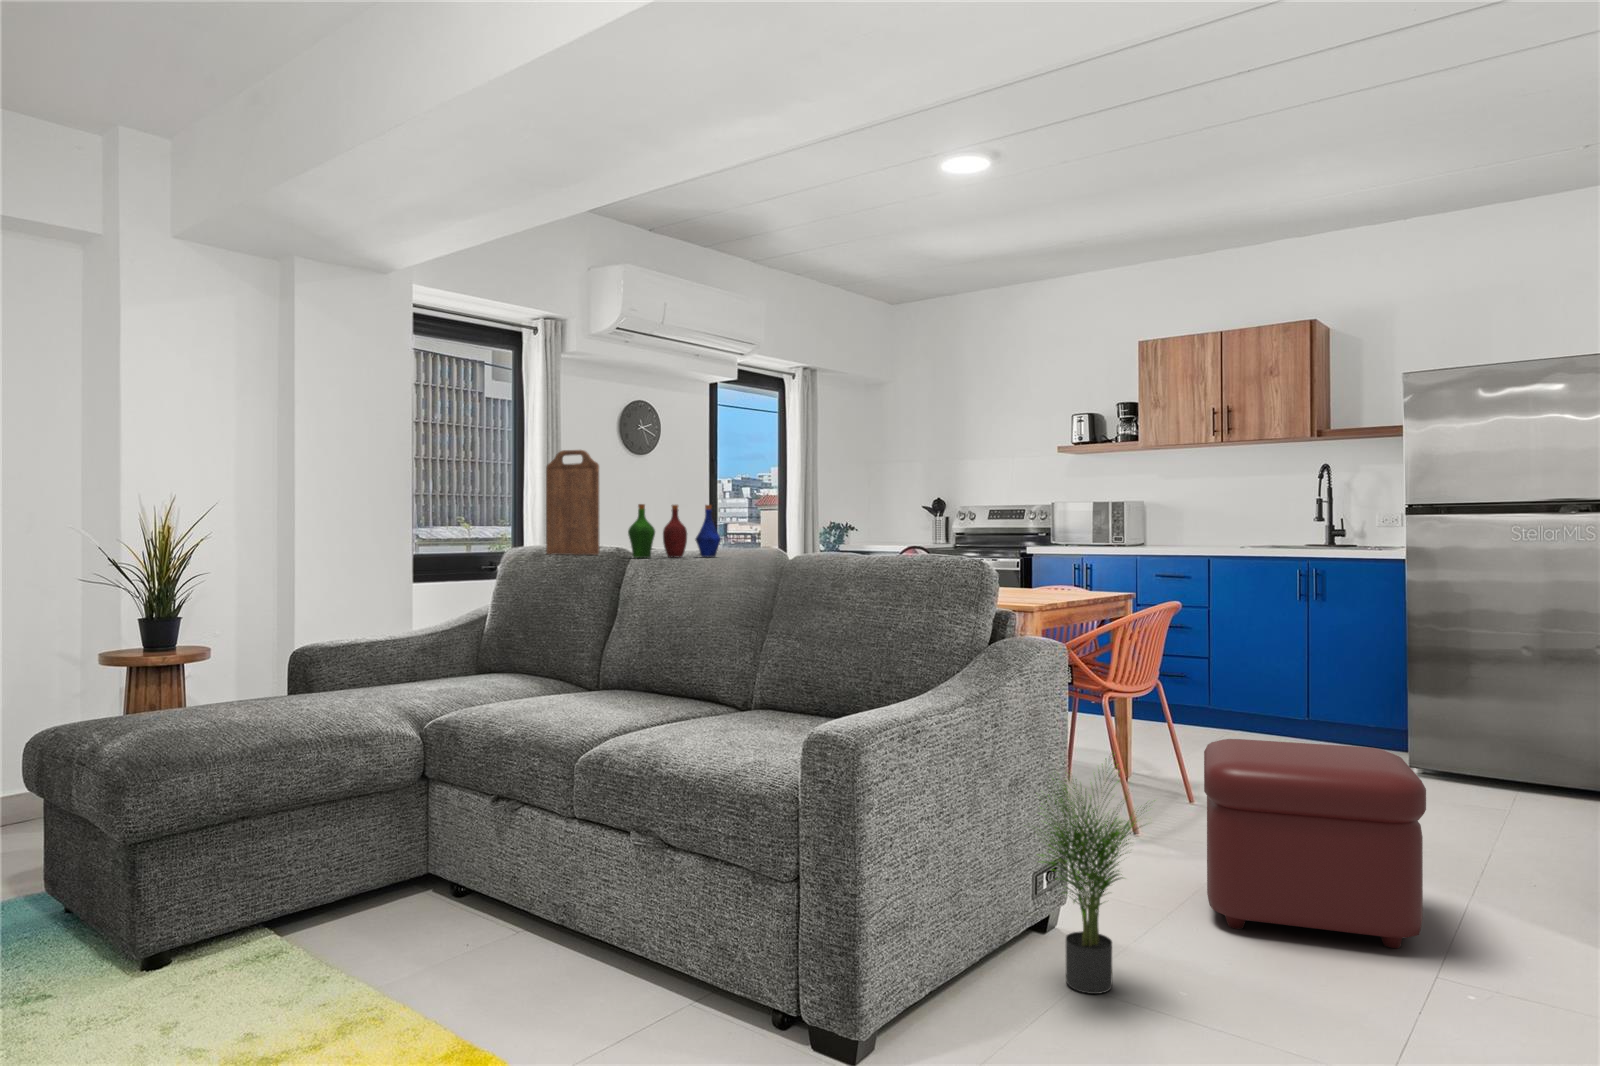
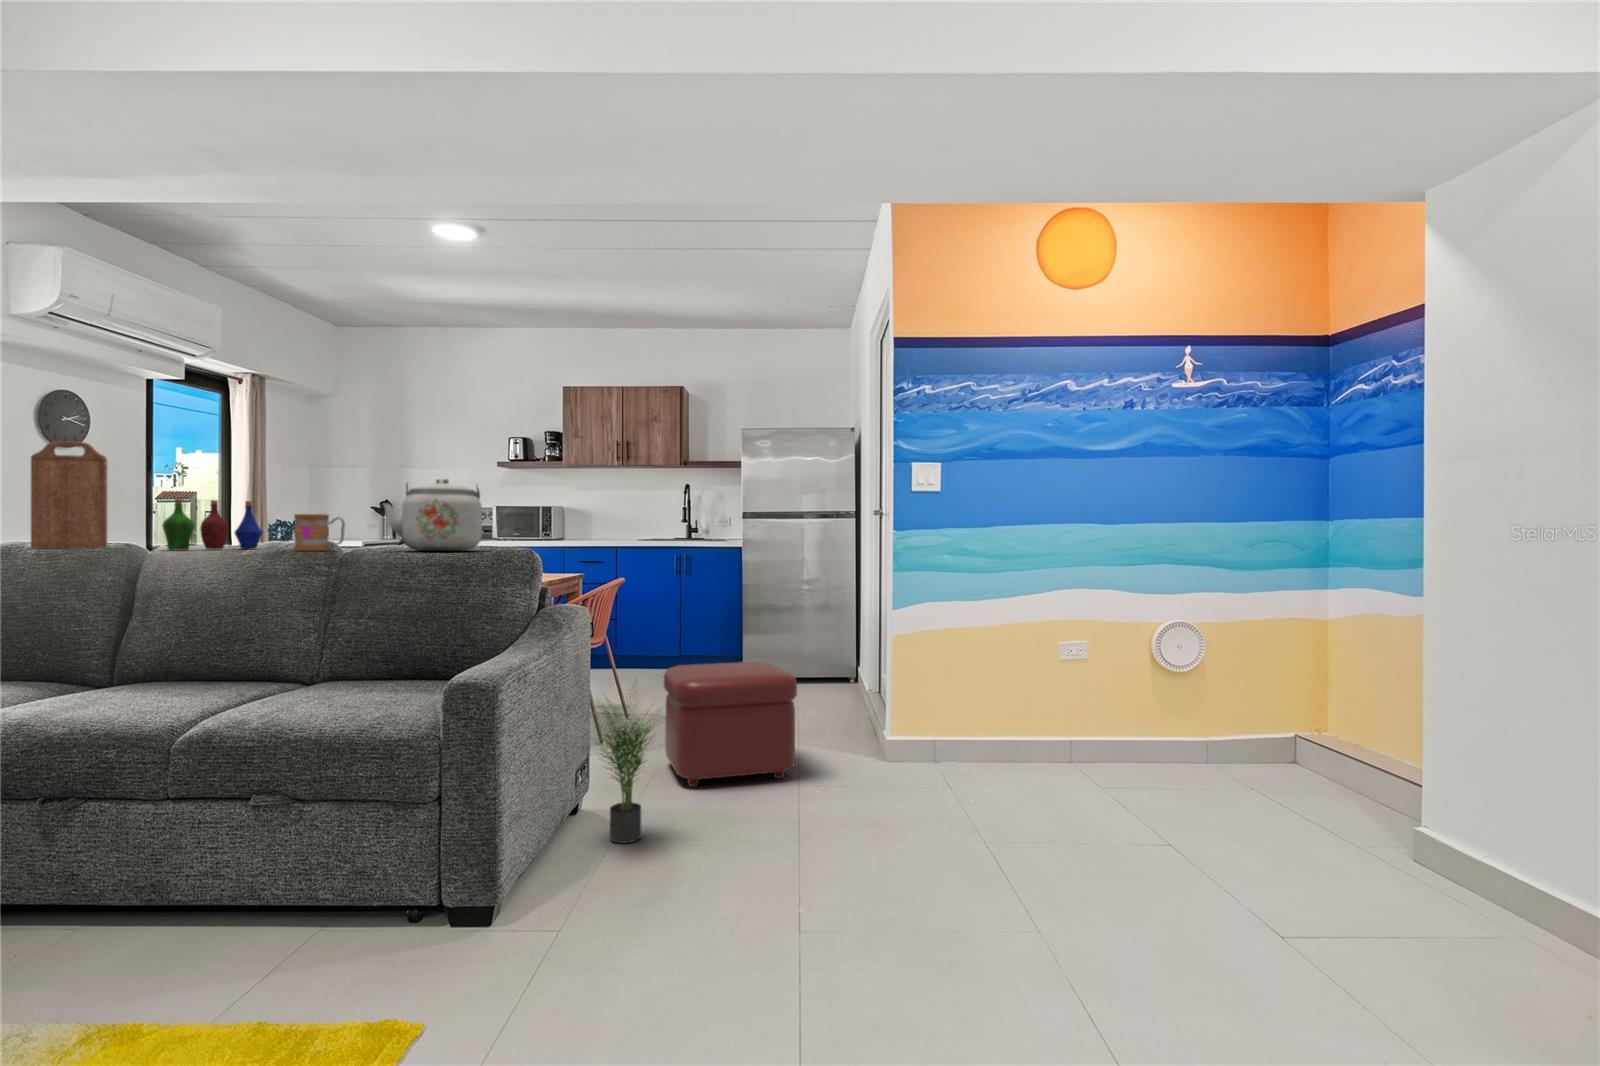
kettle: none [819,471,936,562] -> present [384,479,482,551]
mug: none [737,518,786,560] -> present [294,514,345,551]

